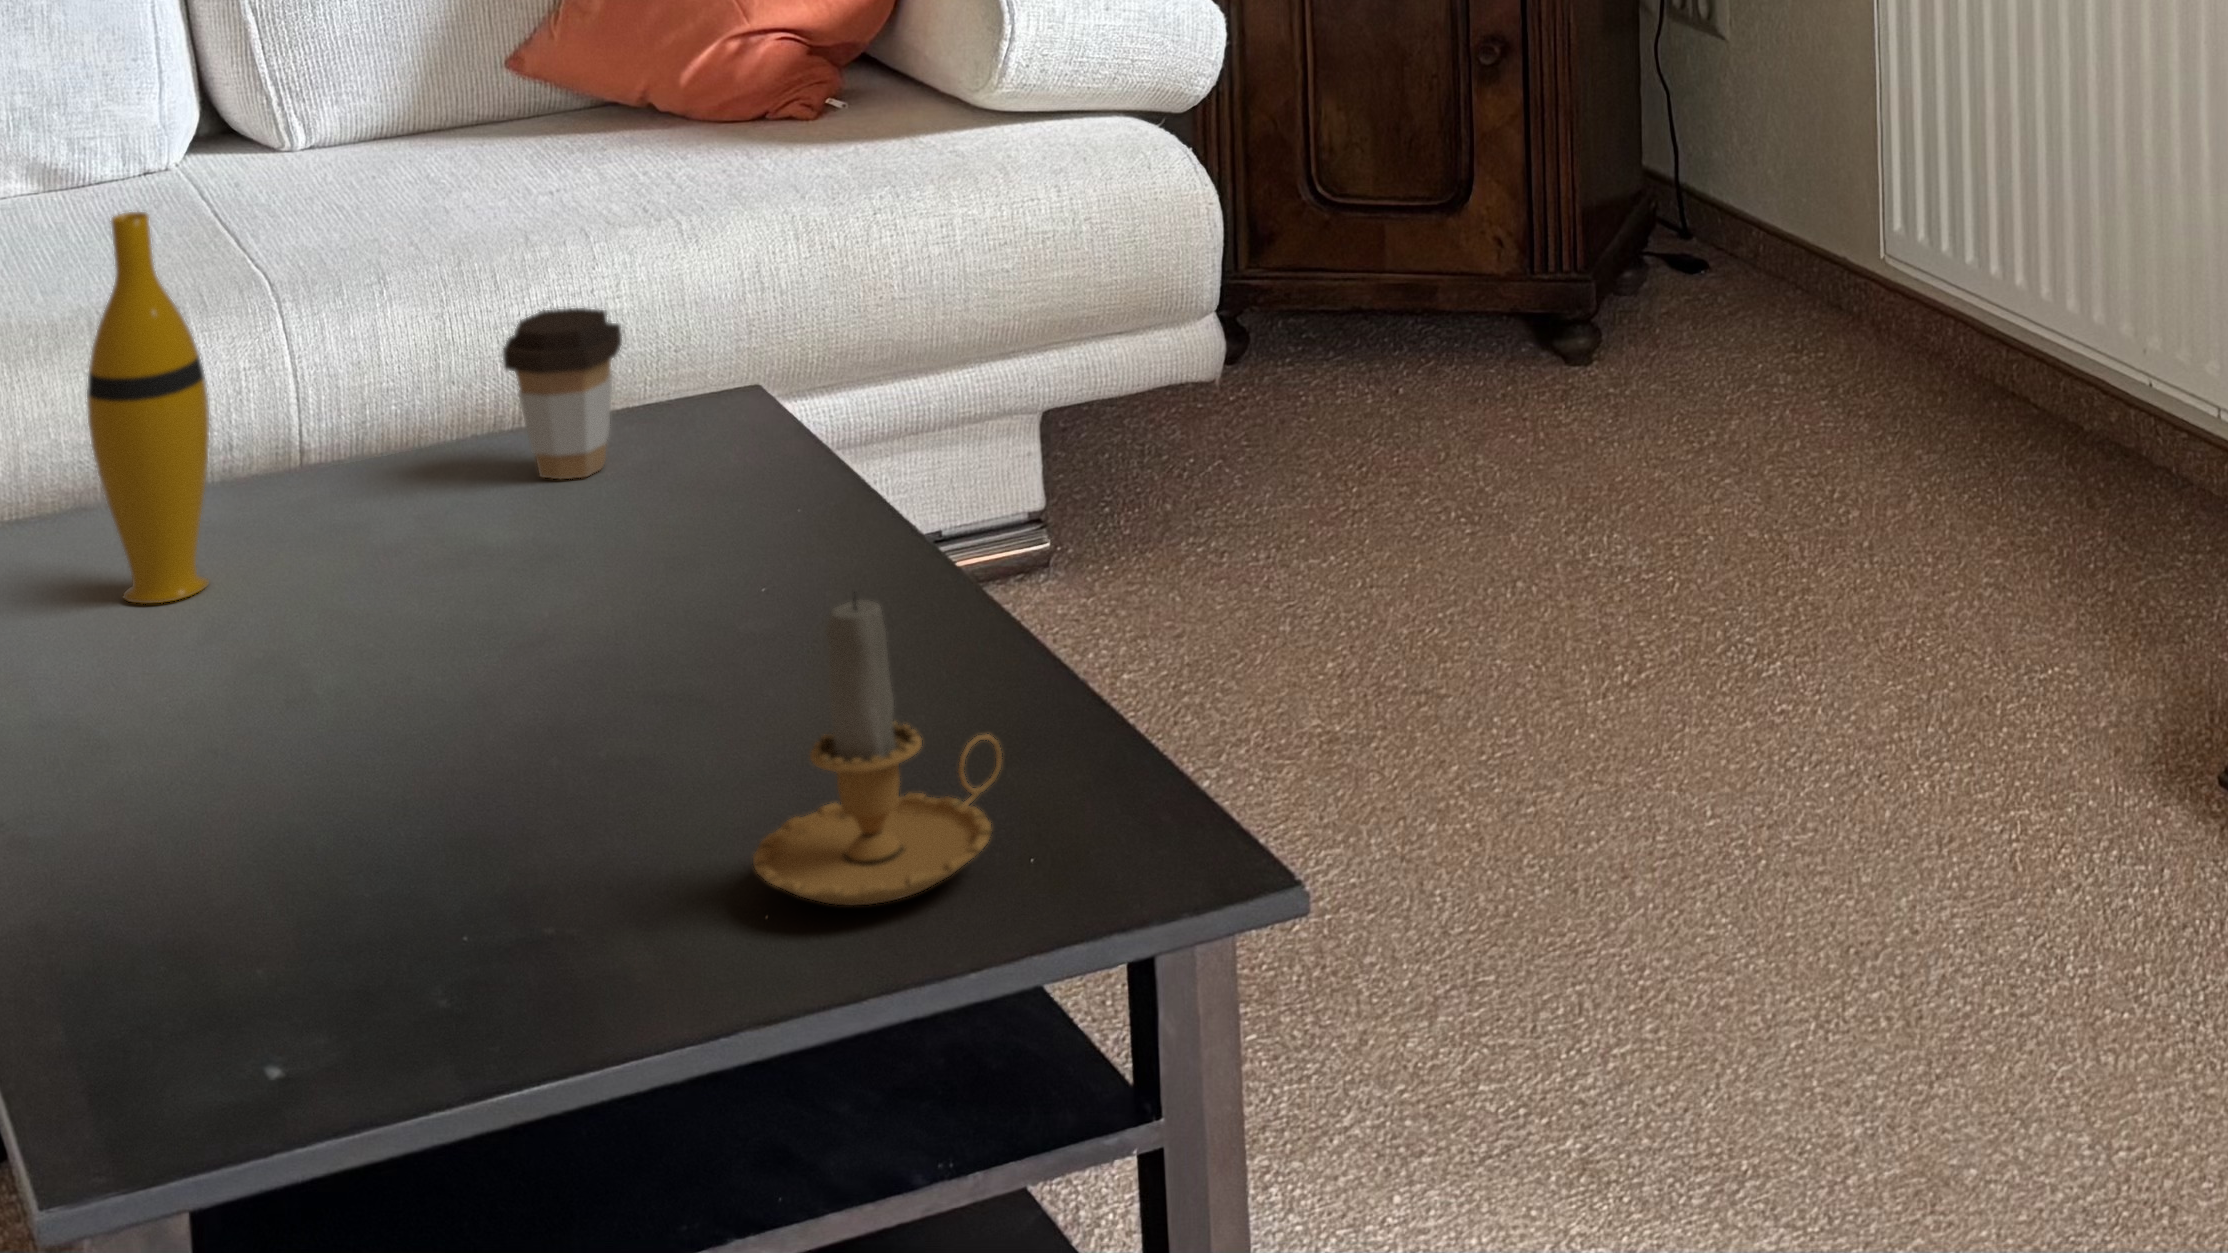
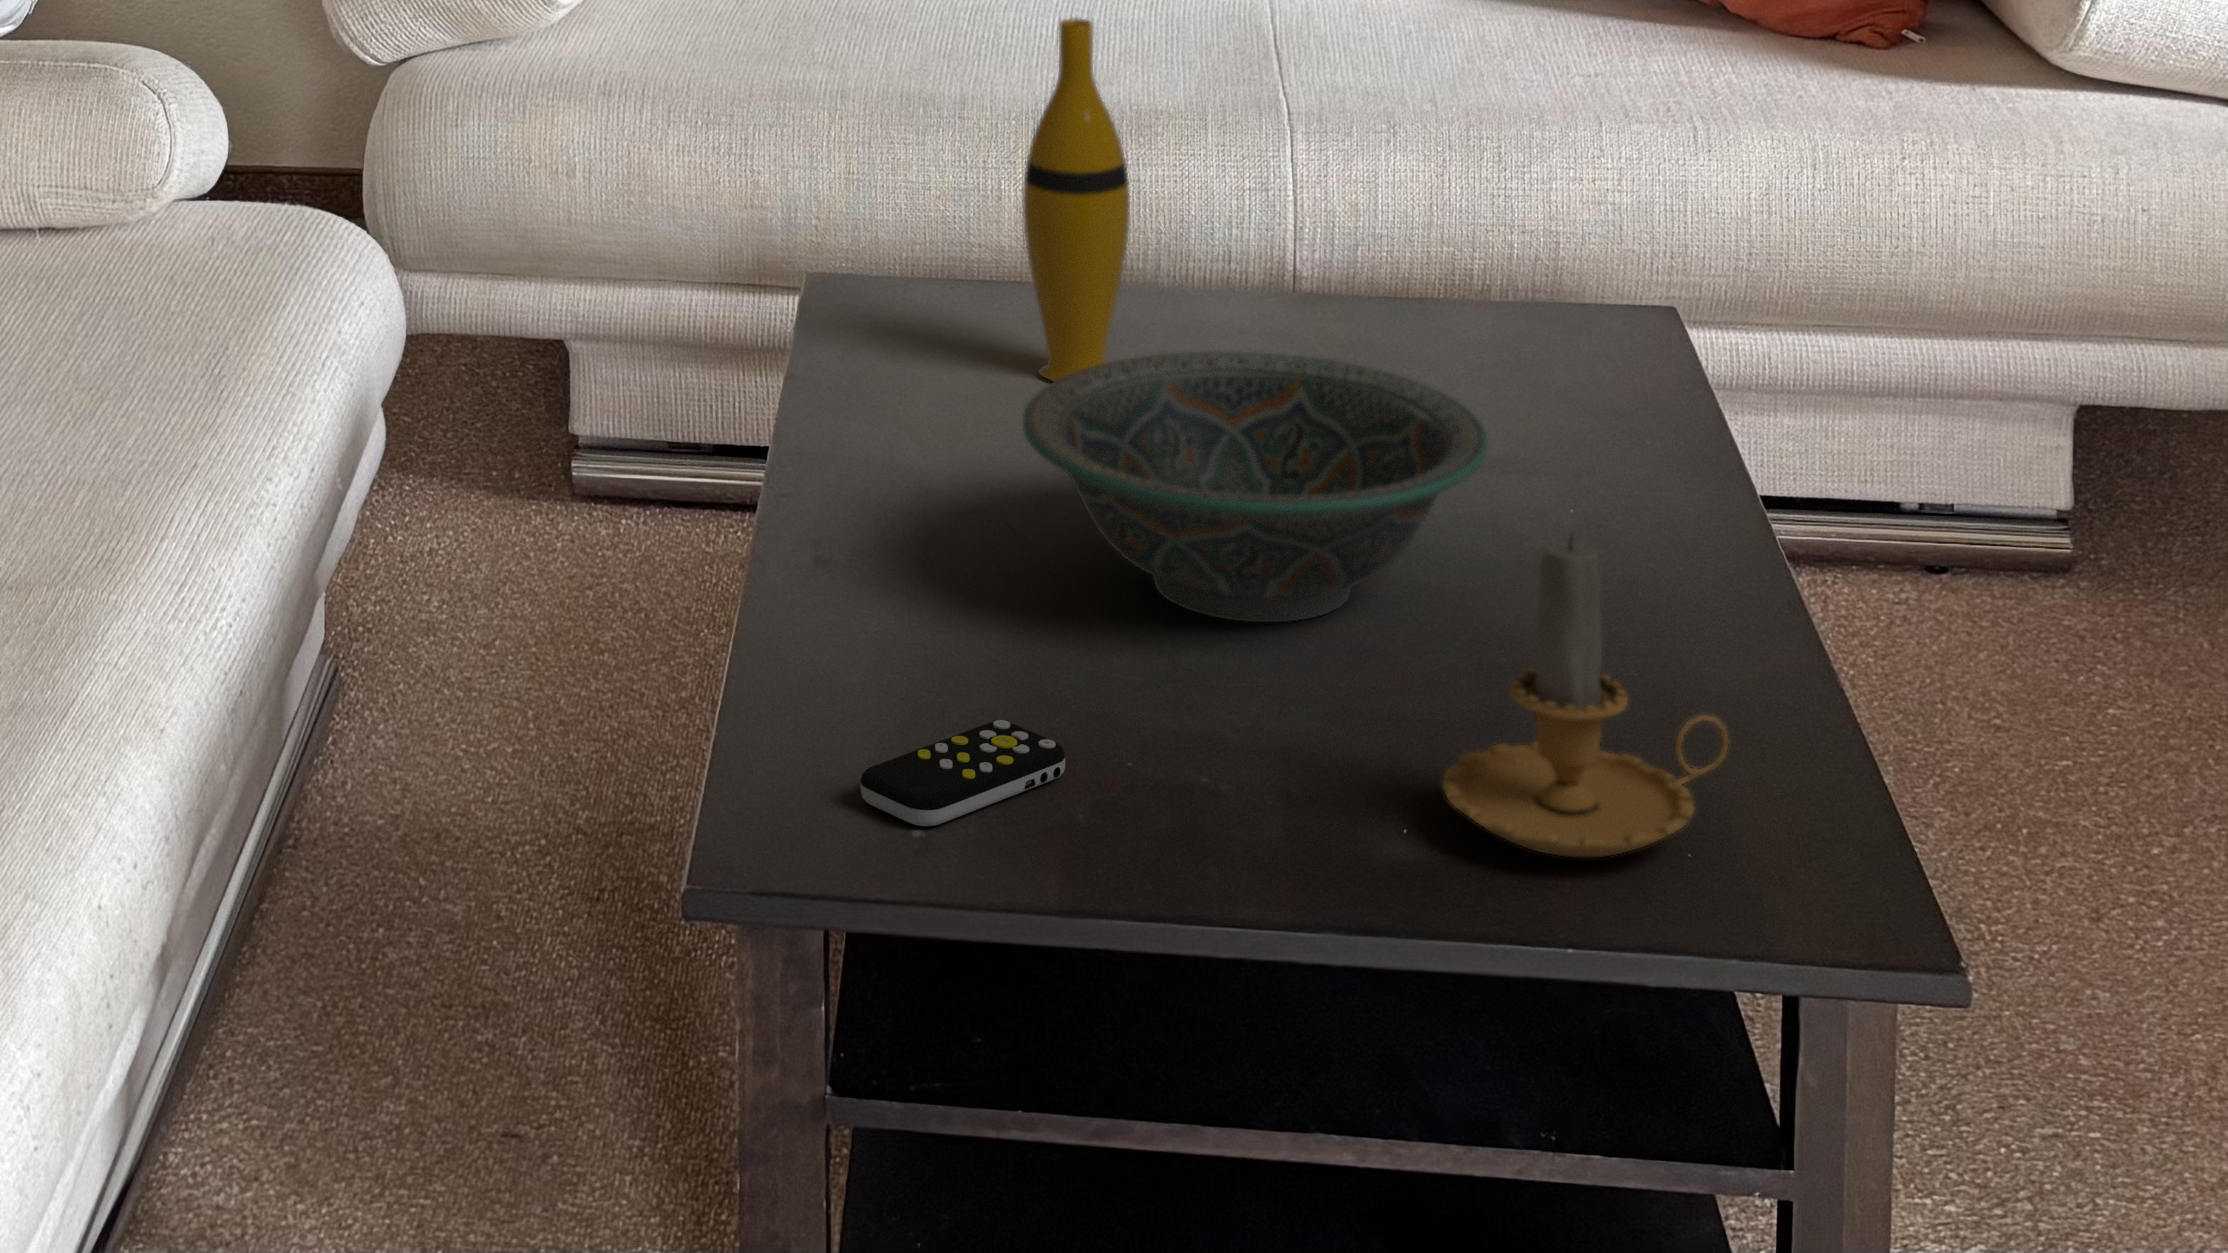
coffee cup: present [503,308,622,479] -> none [1420,186,1543,359]
decorative bowl: none [197,501,690,786] -> present [1023,352,1488,622]
remote control: none [151,942,363,1074] -> present [861,720,1065,826]

